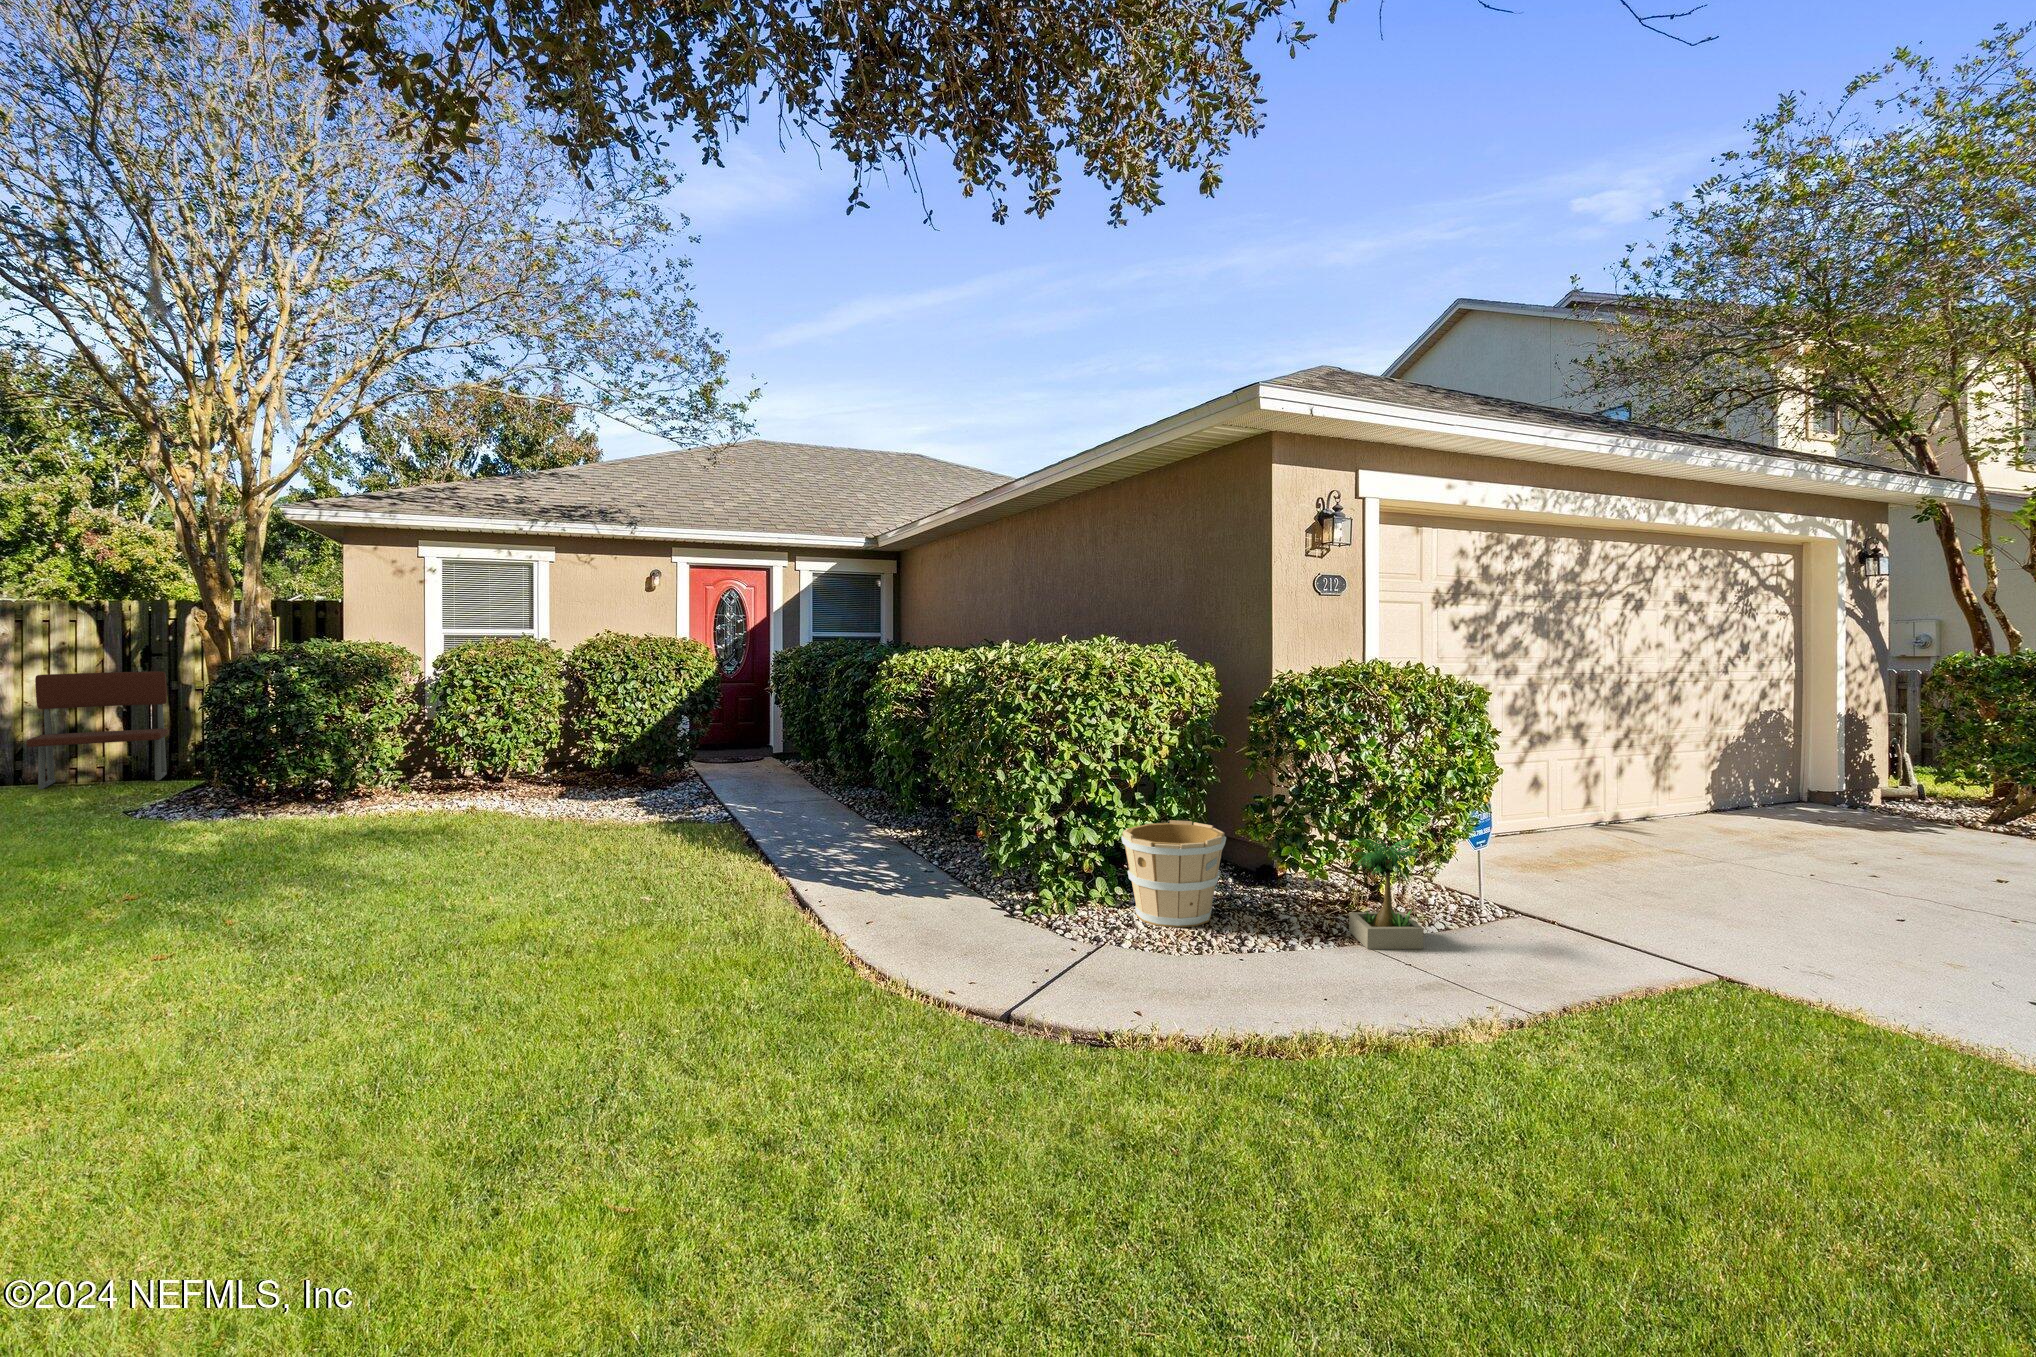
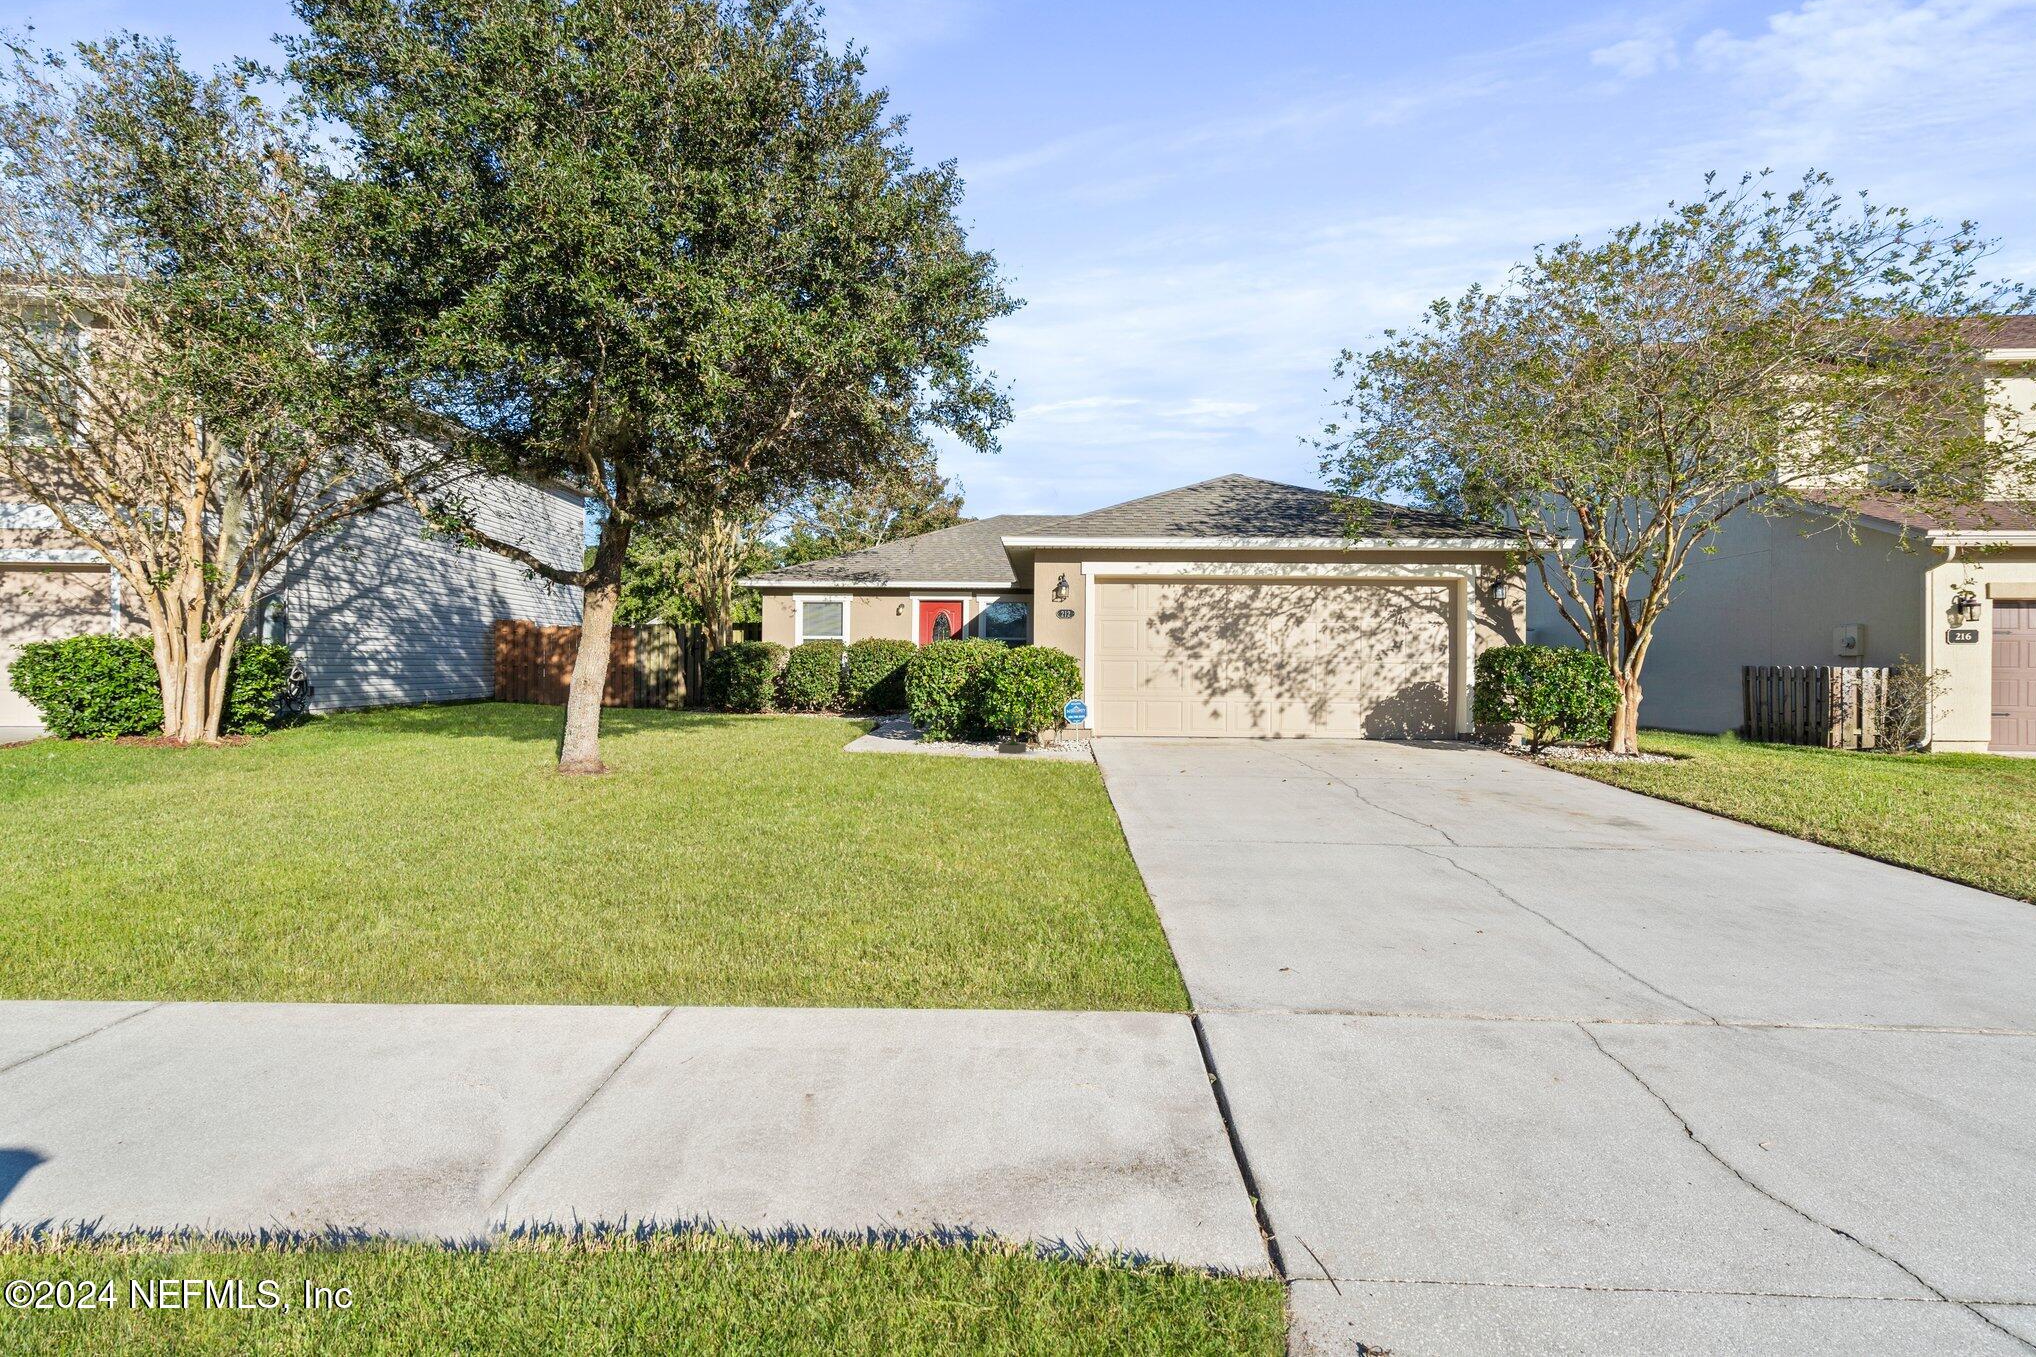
bench: present [26,671,168,789] -> none [650,656,699,706]
wooden bucket: present [1121,820,1226,928] -> none [942,711,982,747]

